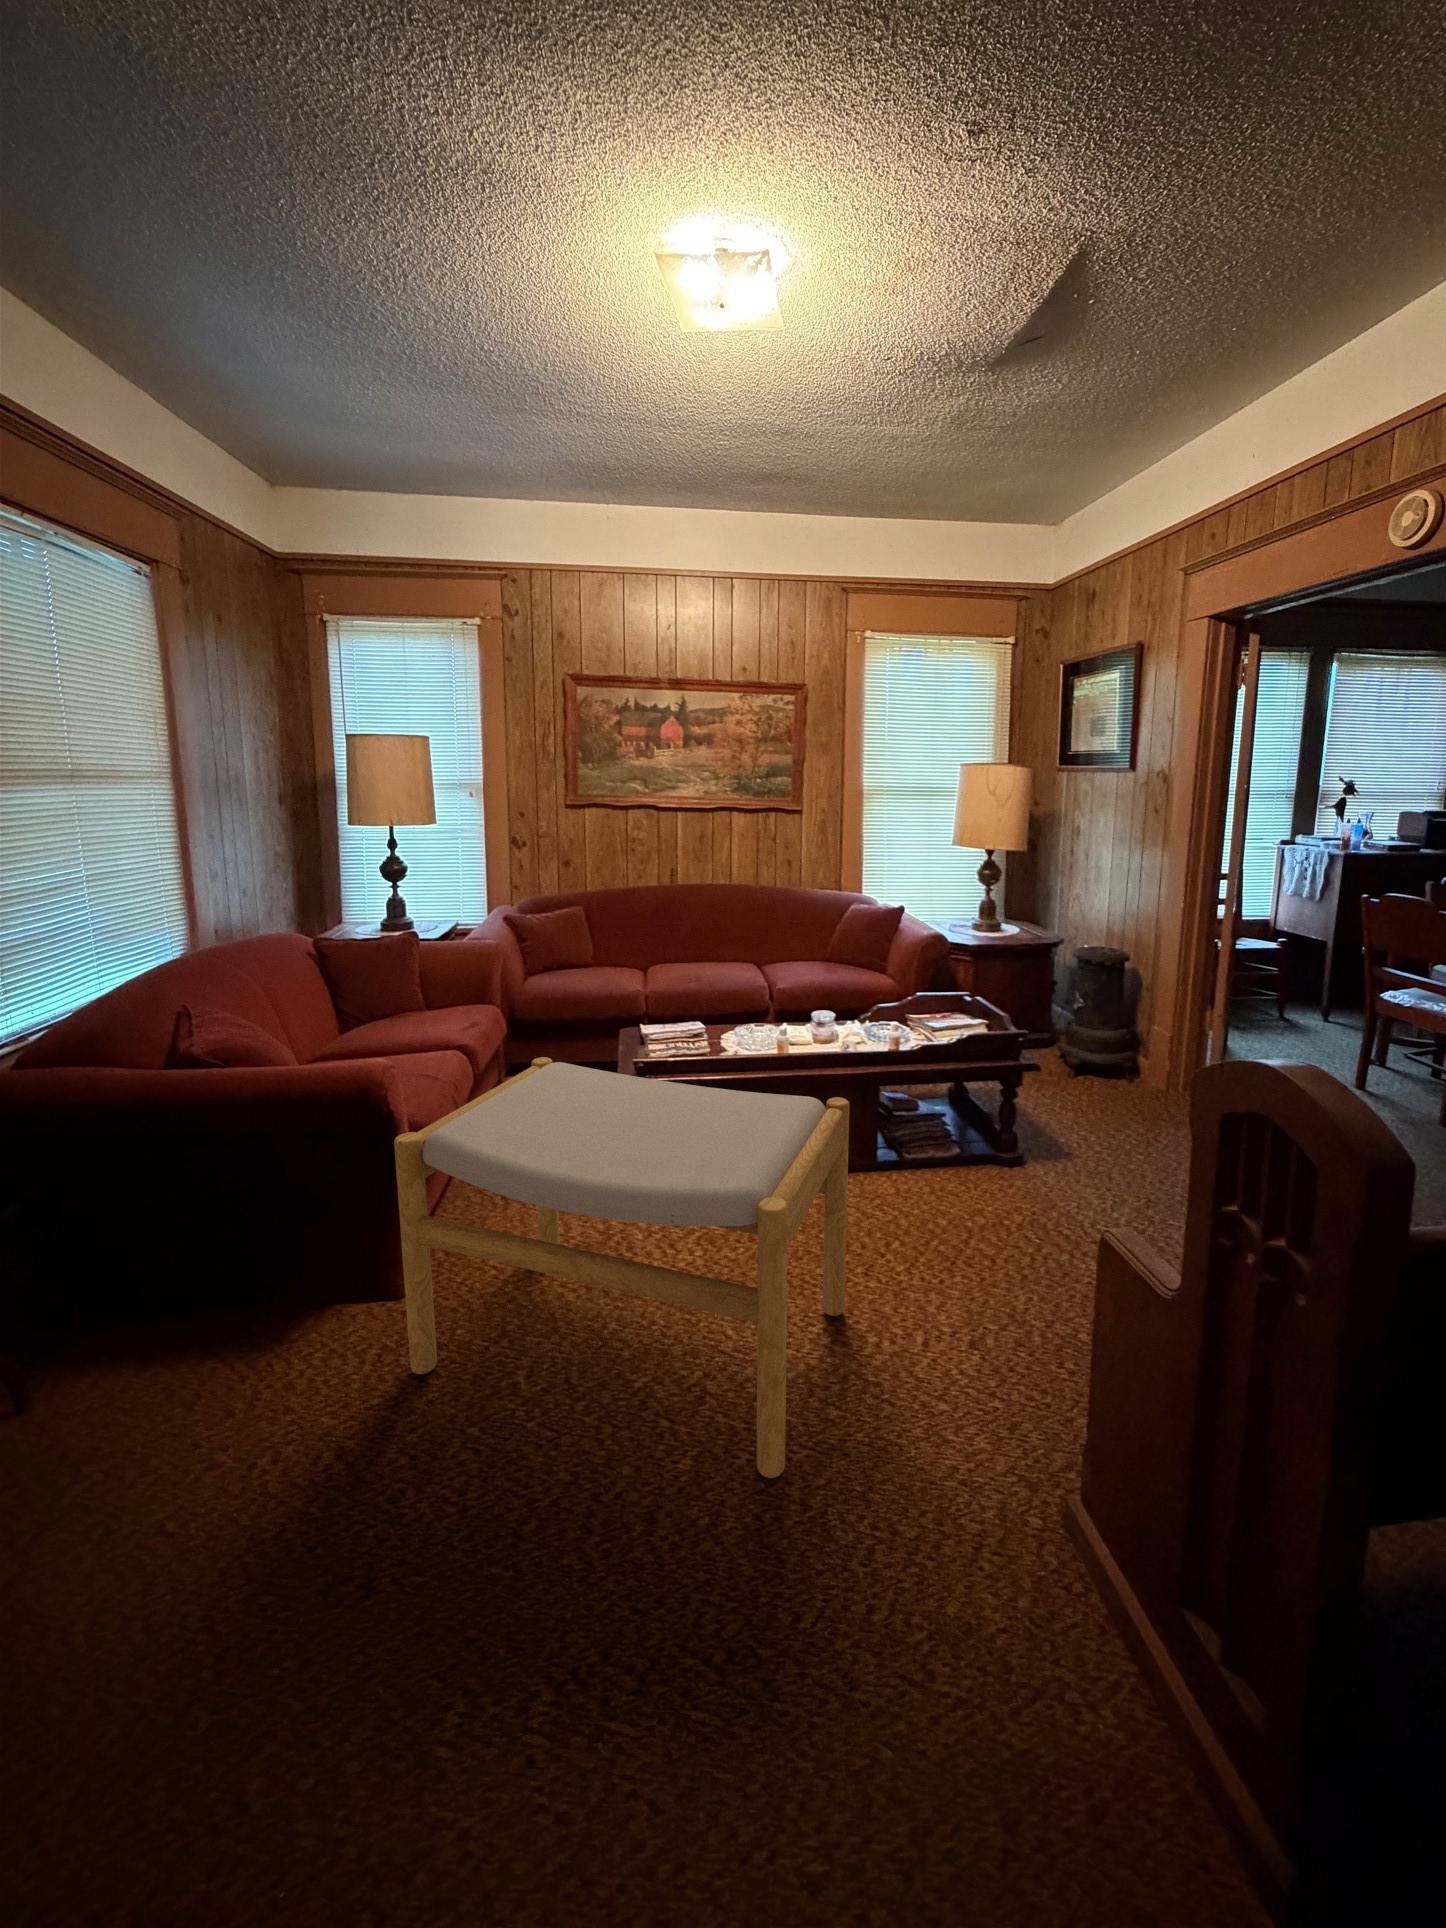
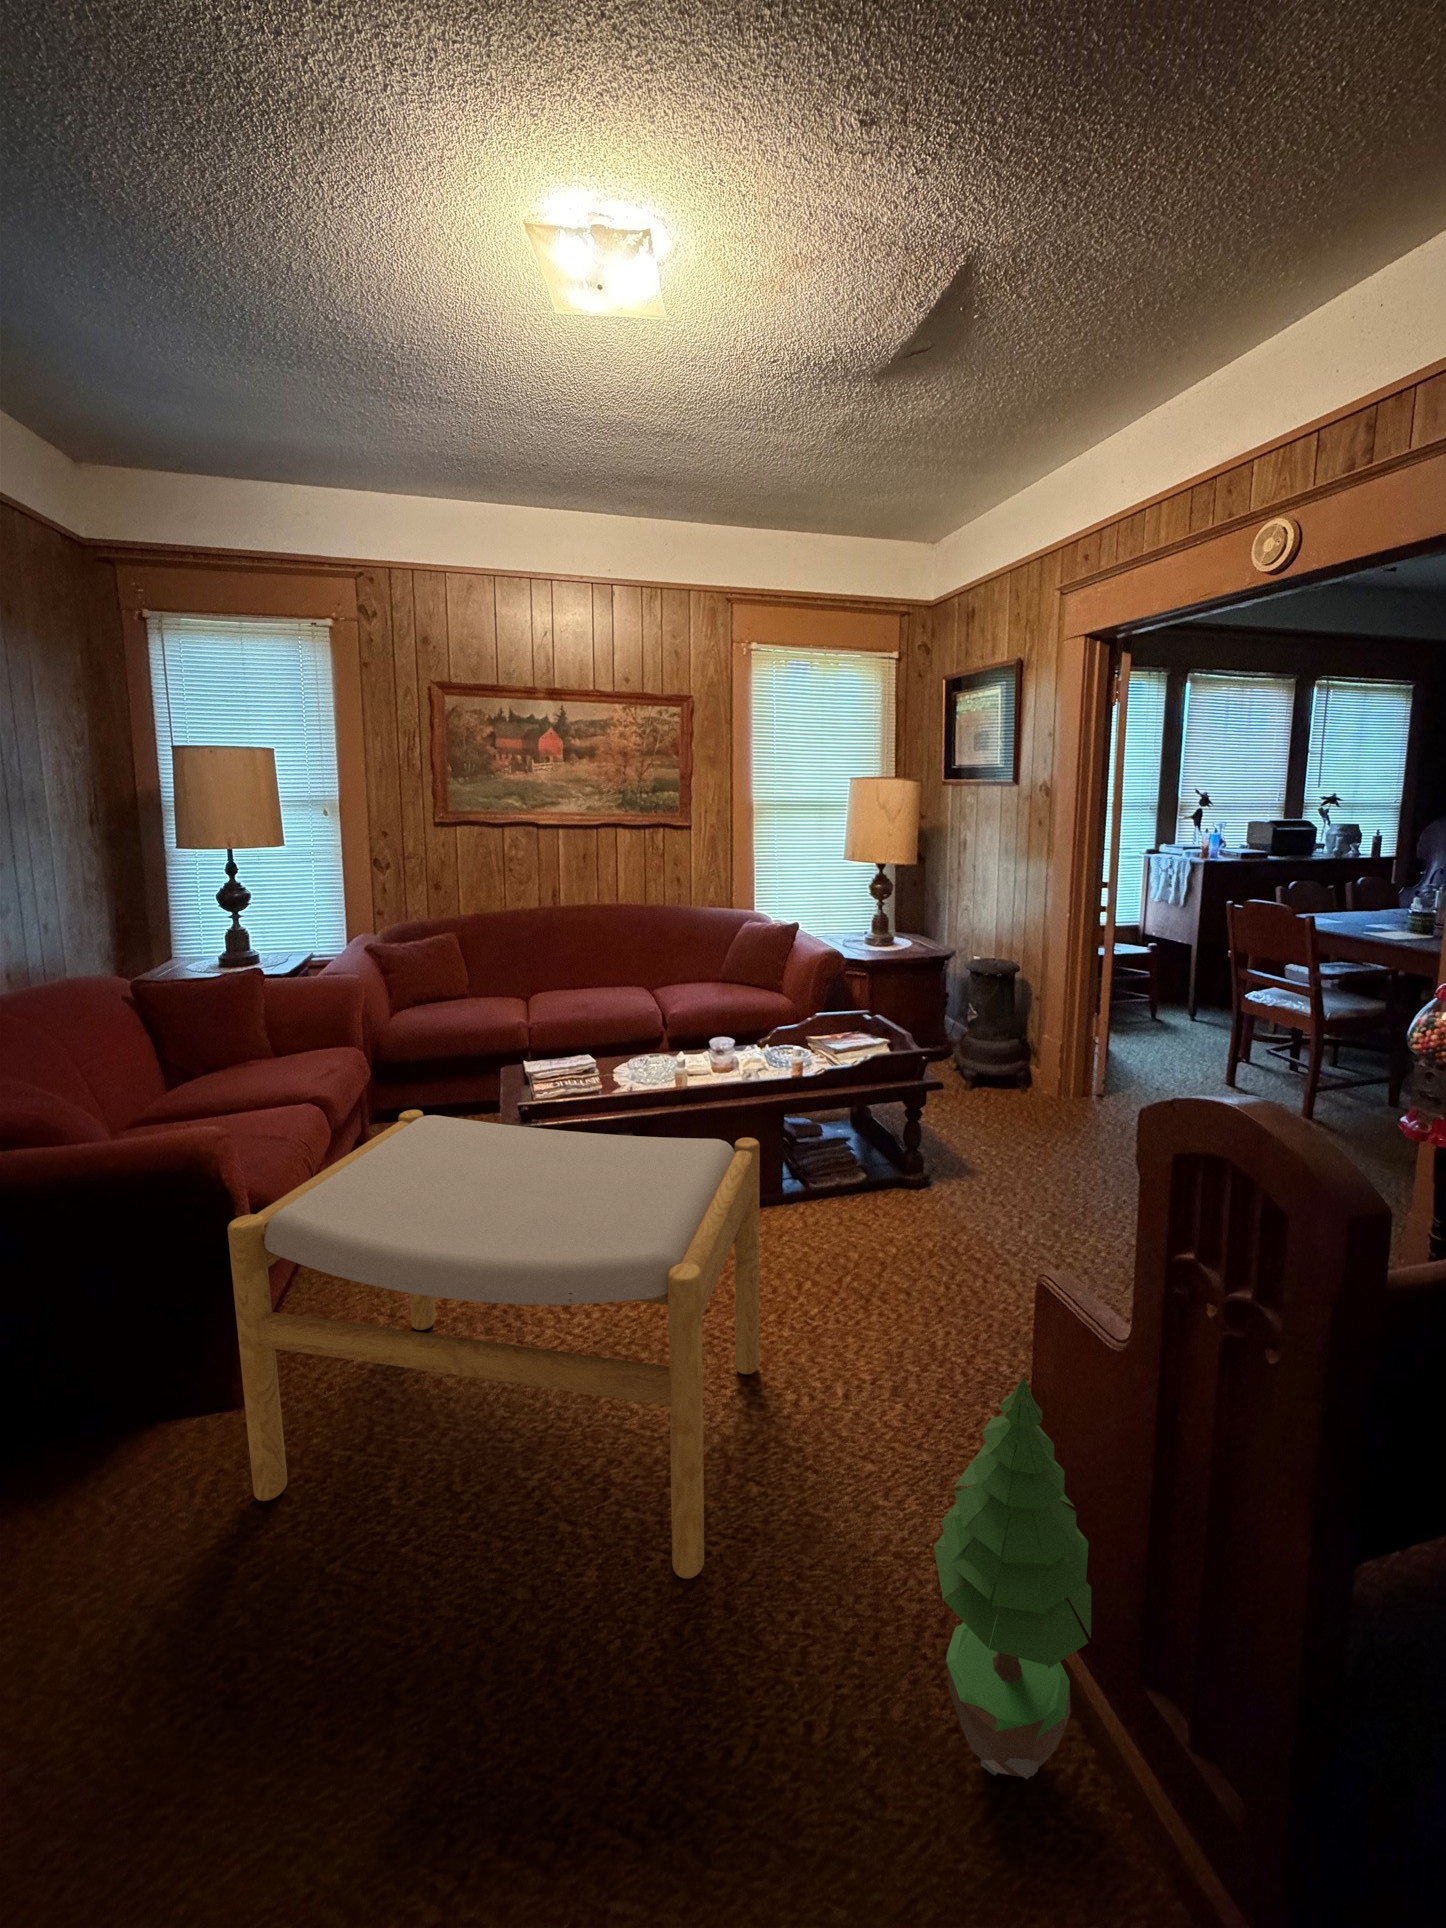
potted tree: none [988,1312,1136,1676] -> present [934,1377,1091,1779]

